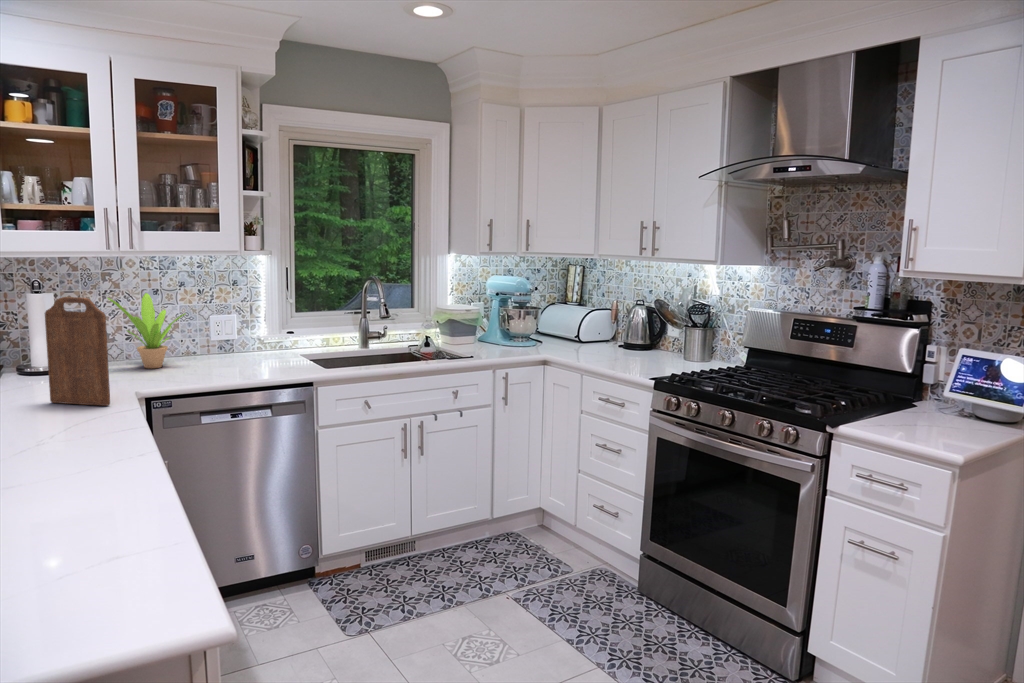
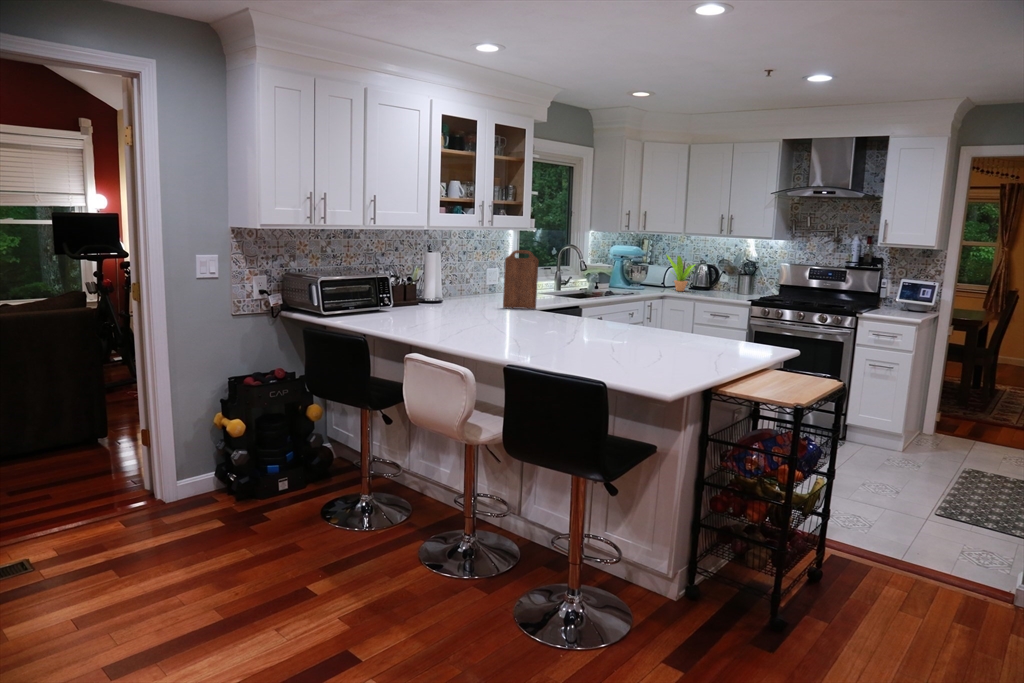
potted plant: present [108,293,185,368] -> present [666,255,695,291]

